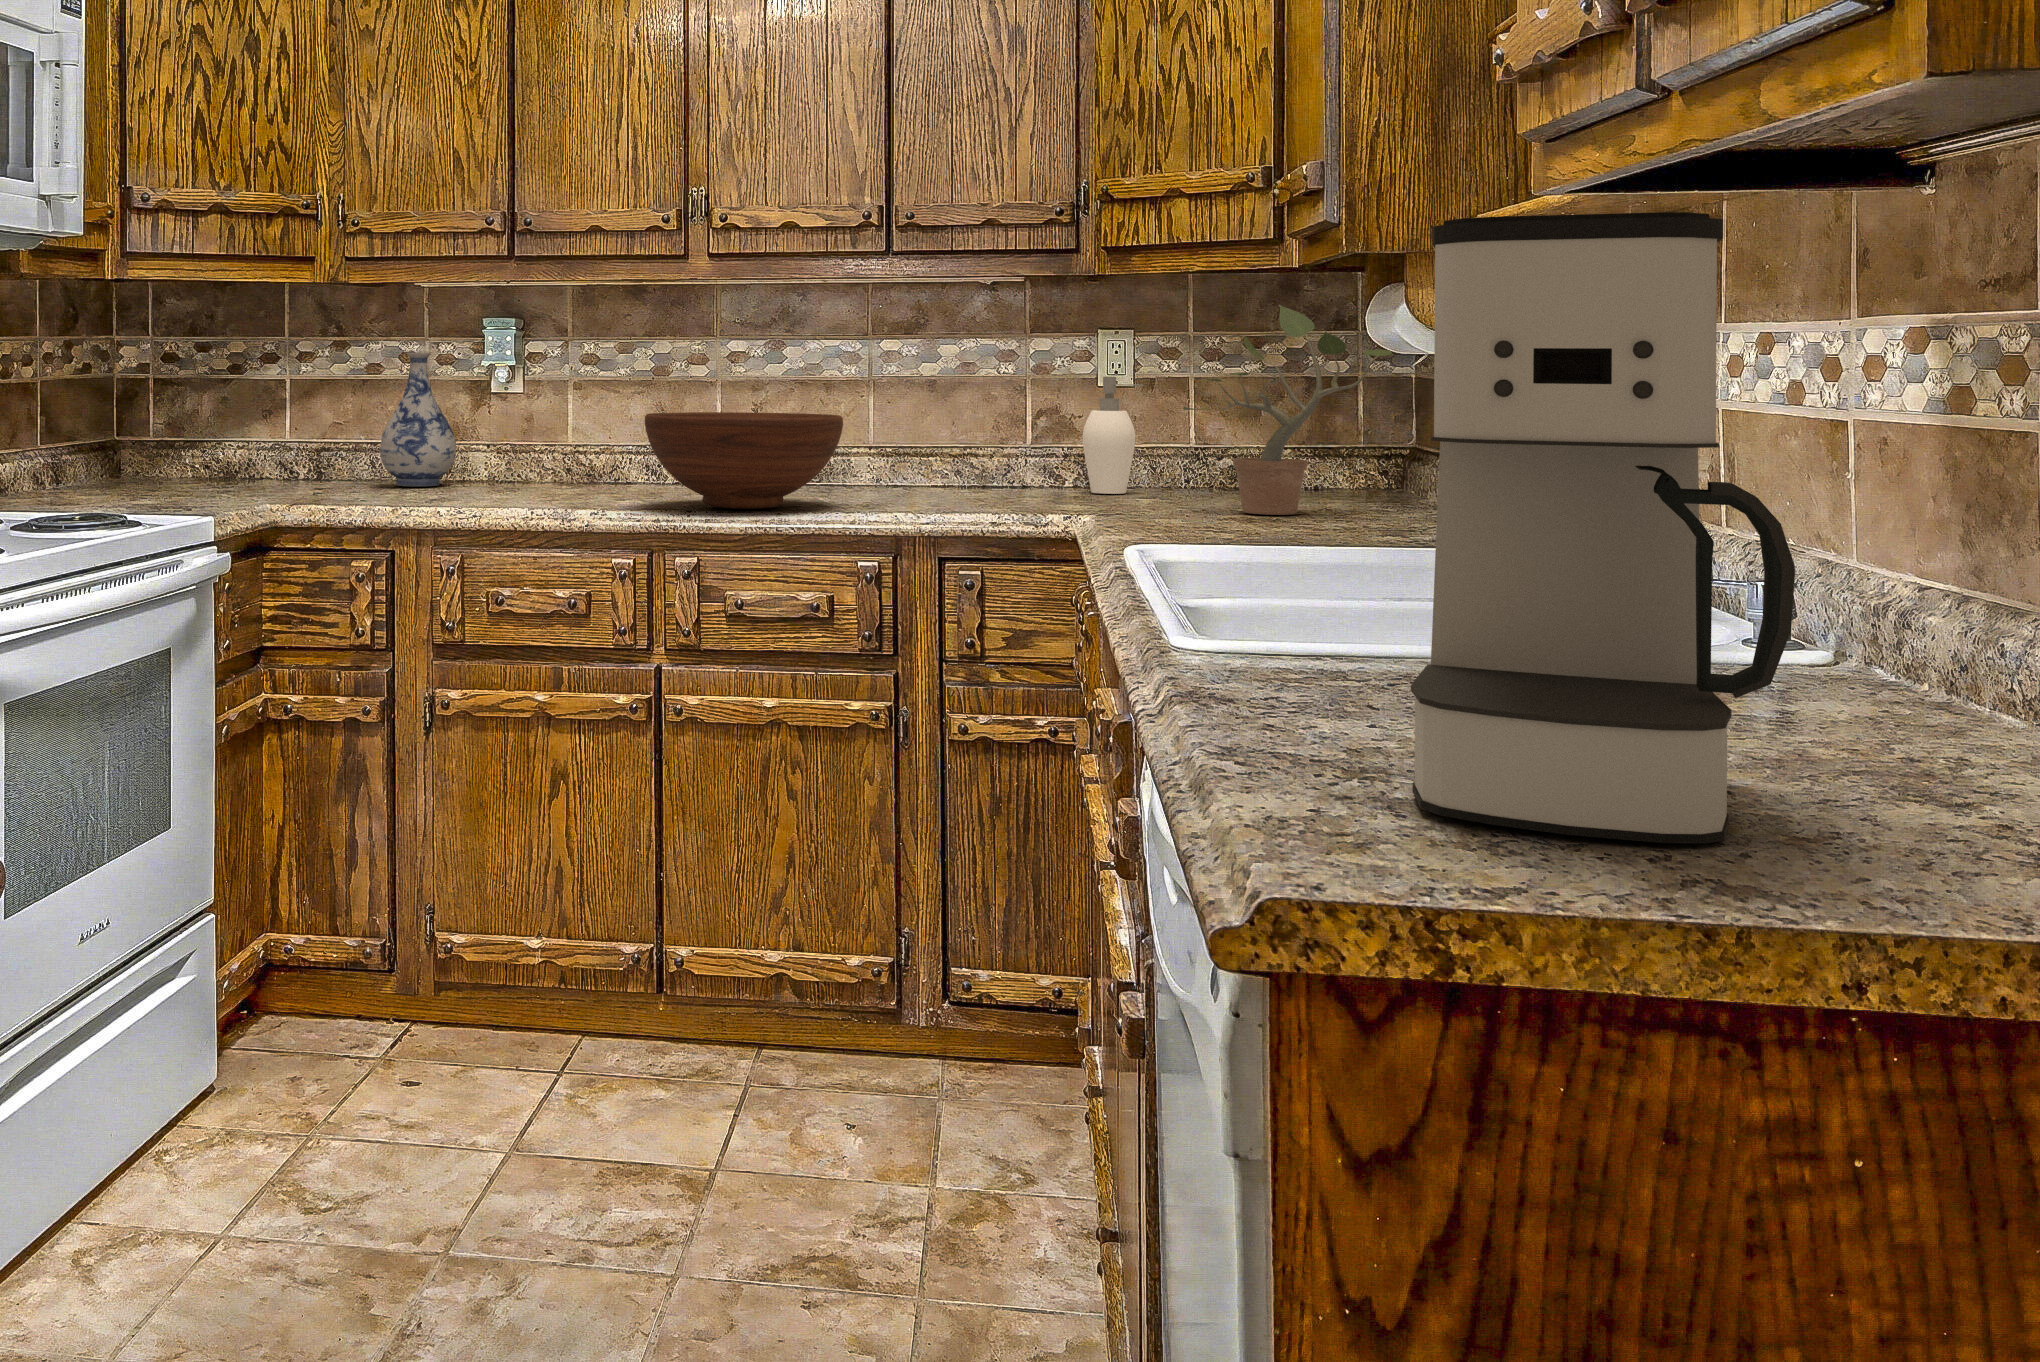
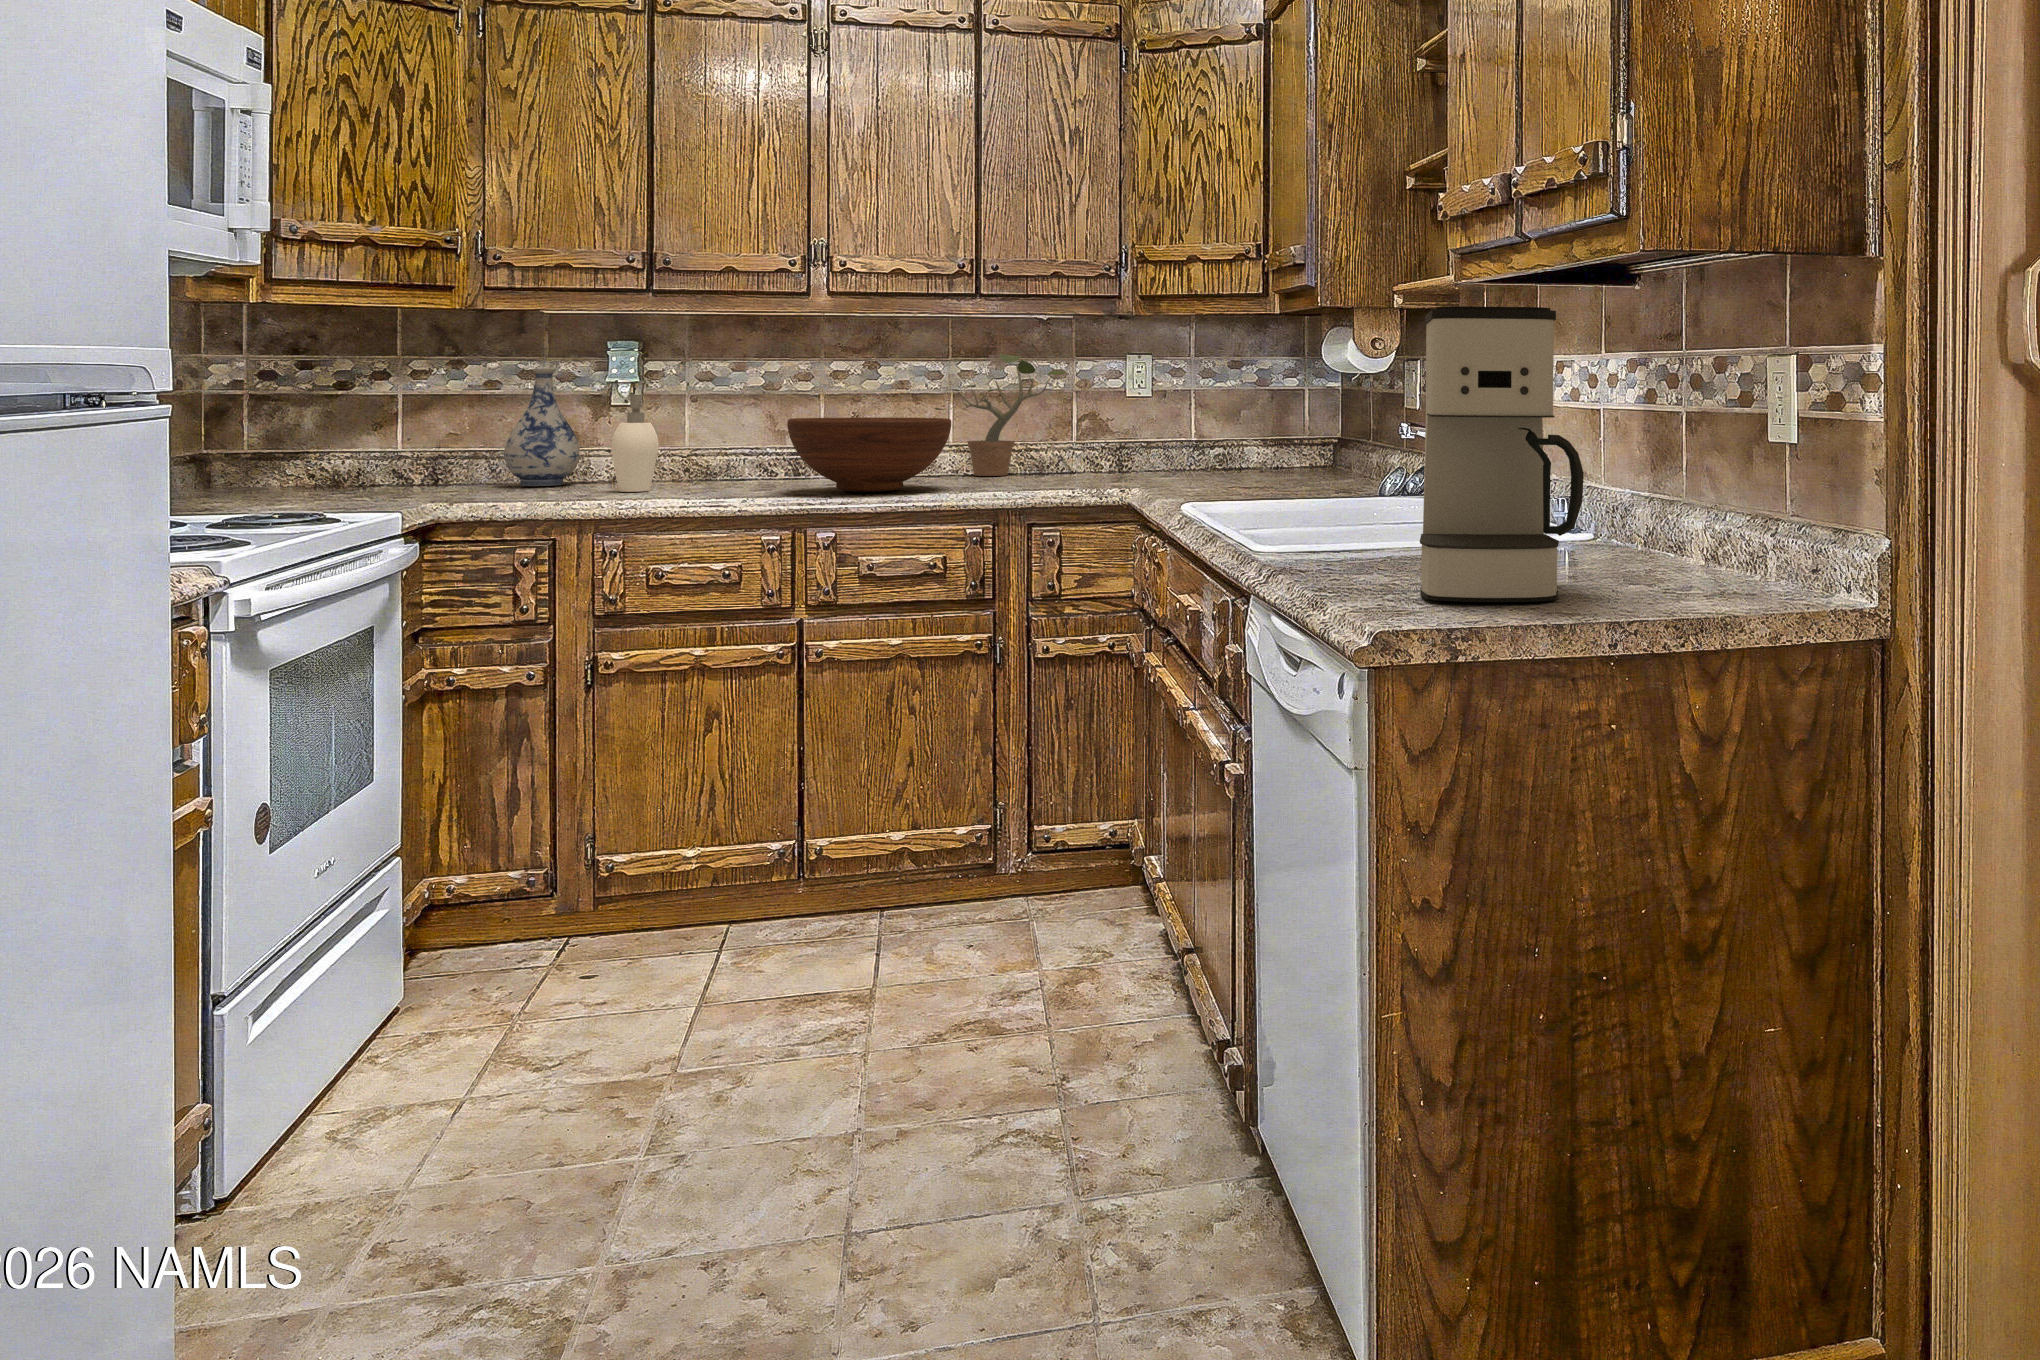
potted plant: present [1183,305,1392,515] -> present [935,354,1066,476]
soap dispenser: present [1082,377,1144,494] -> present [611,395,661,492]

